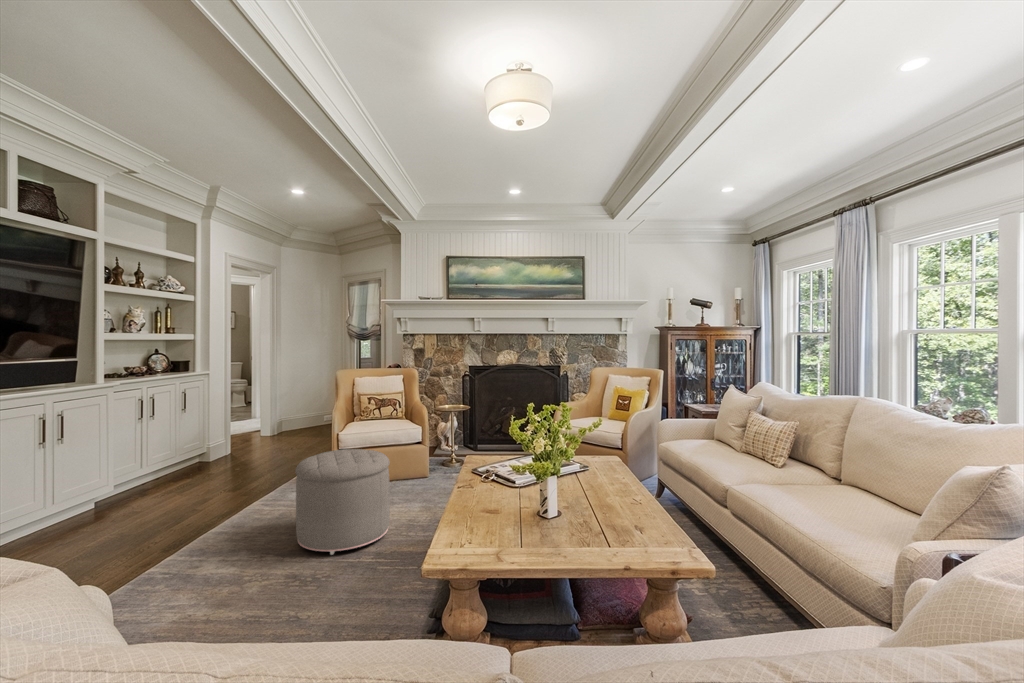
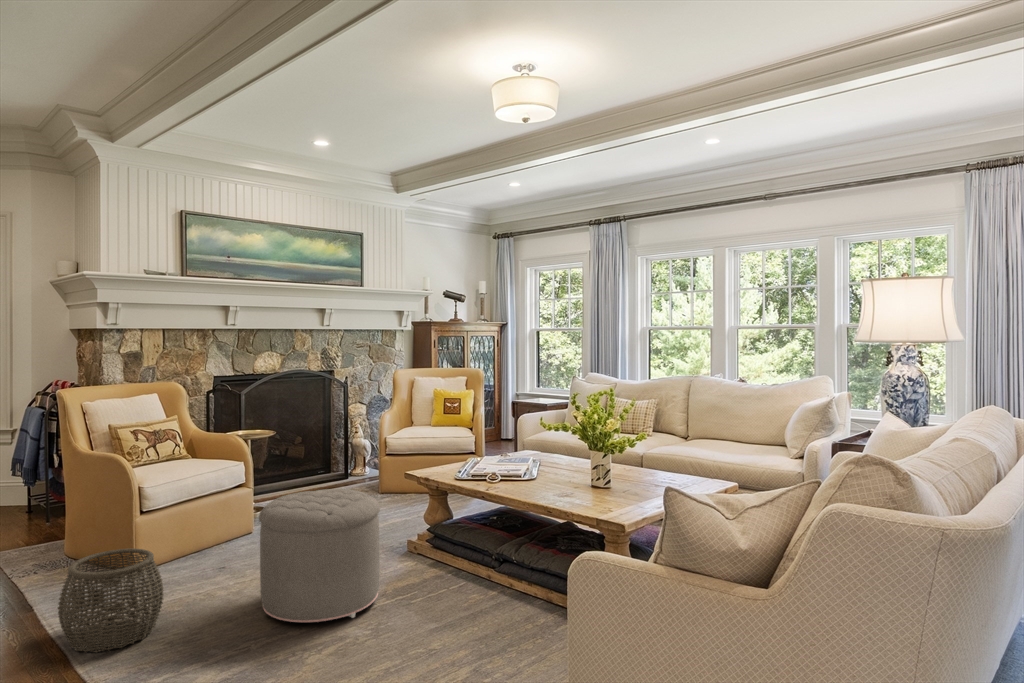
woven basket: none [217,464,280,525] -> present [58,549,164,653]

